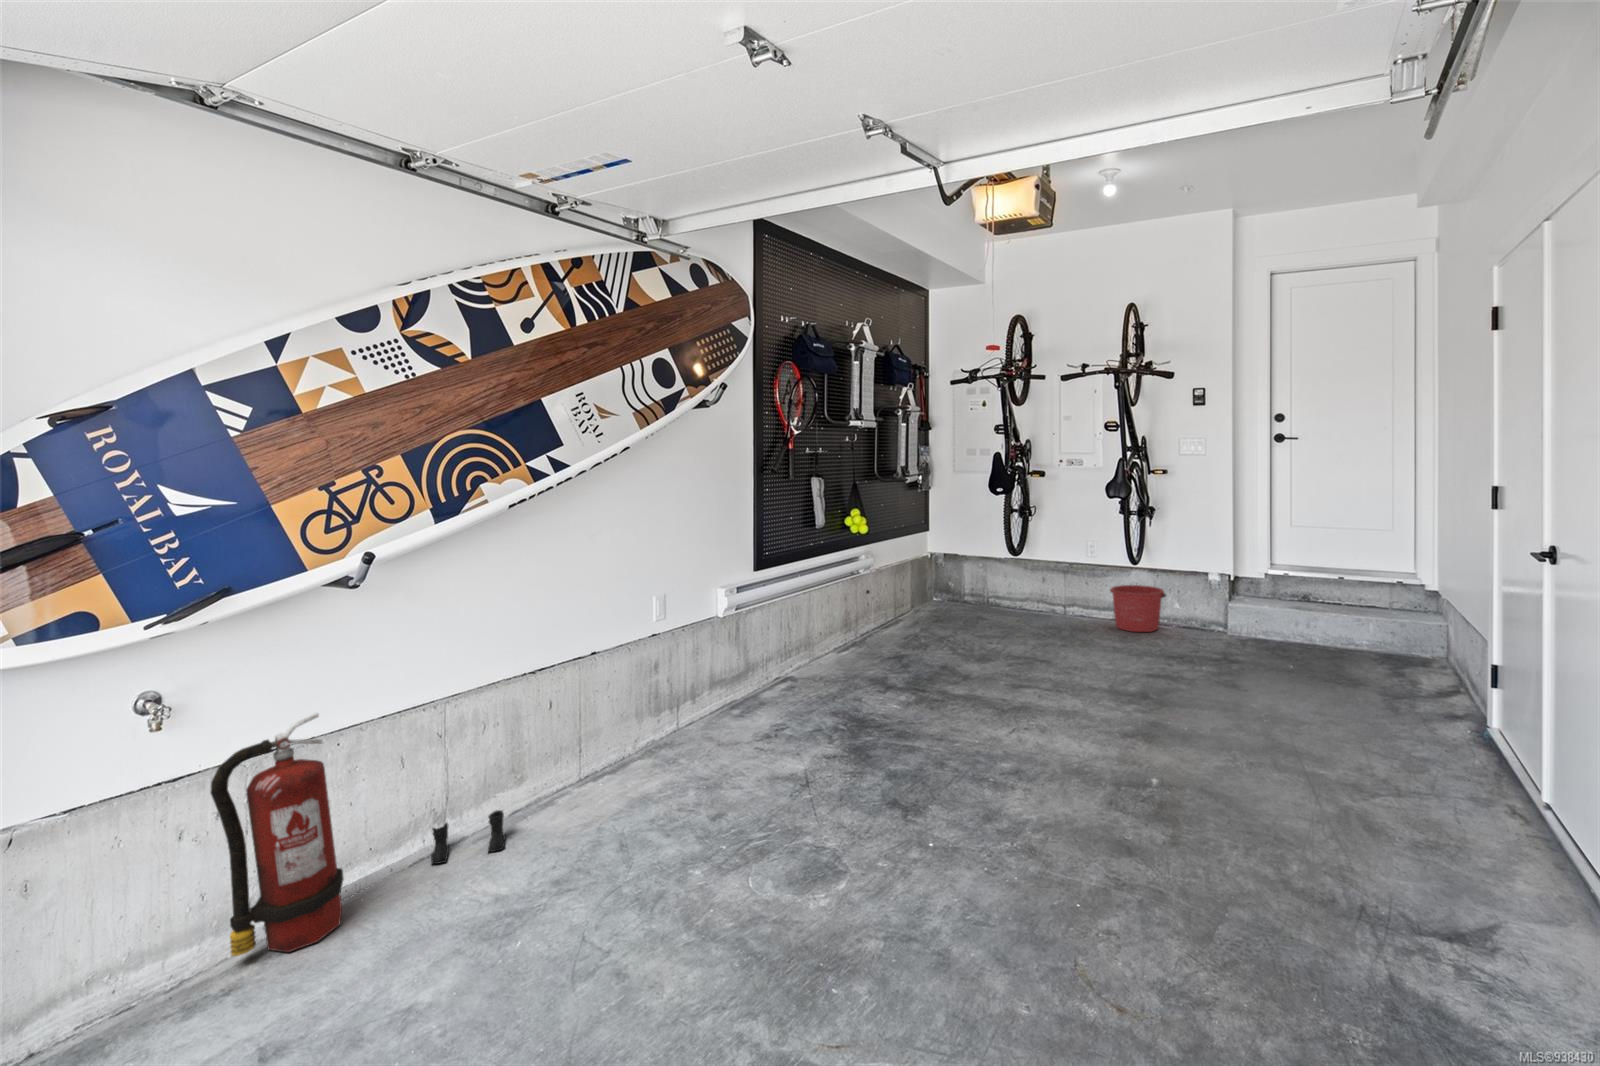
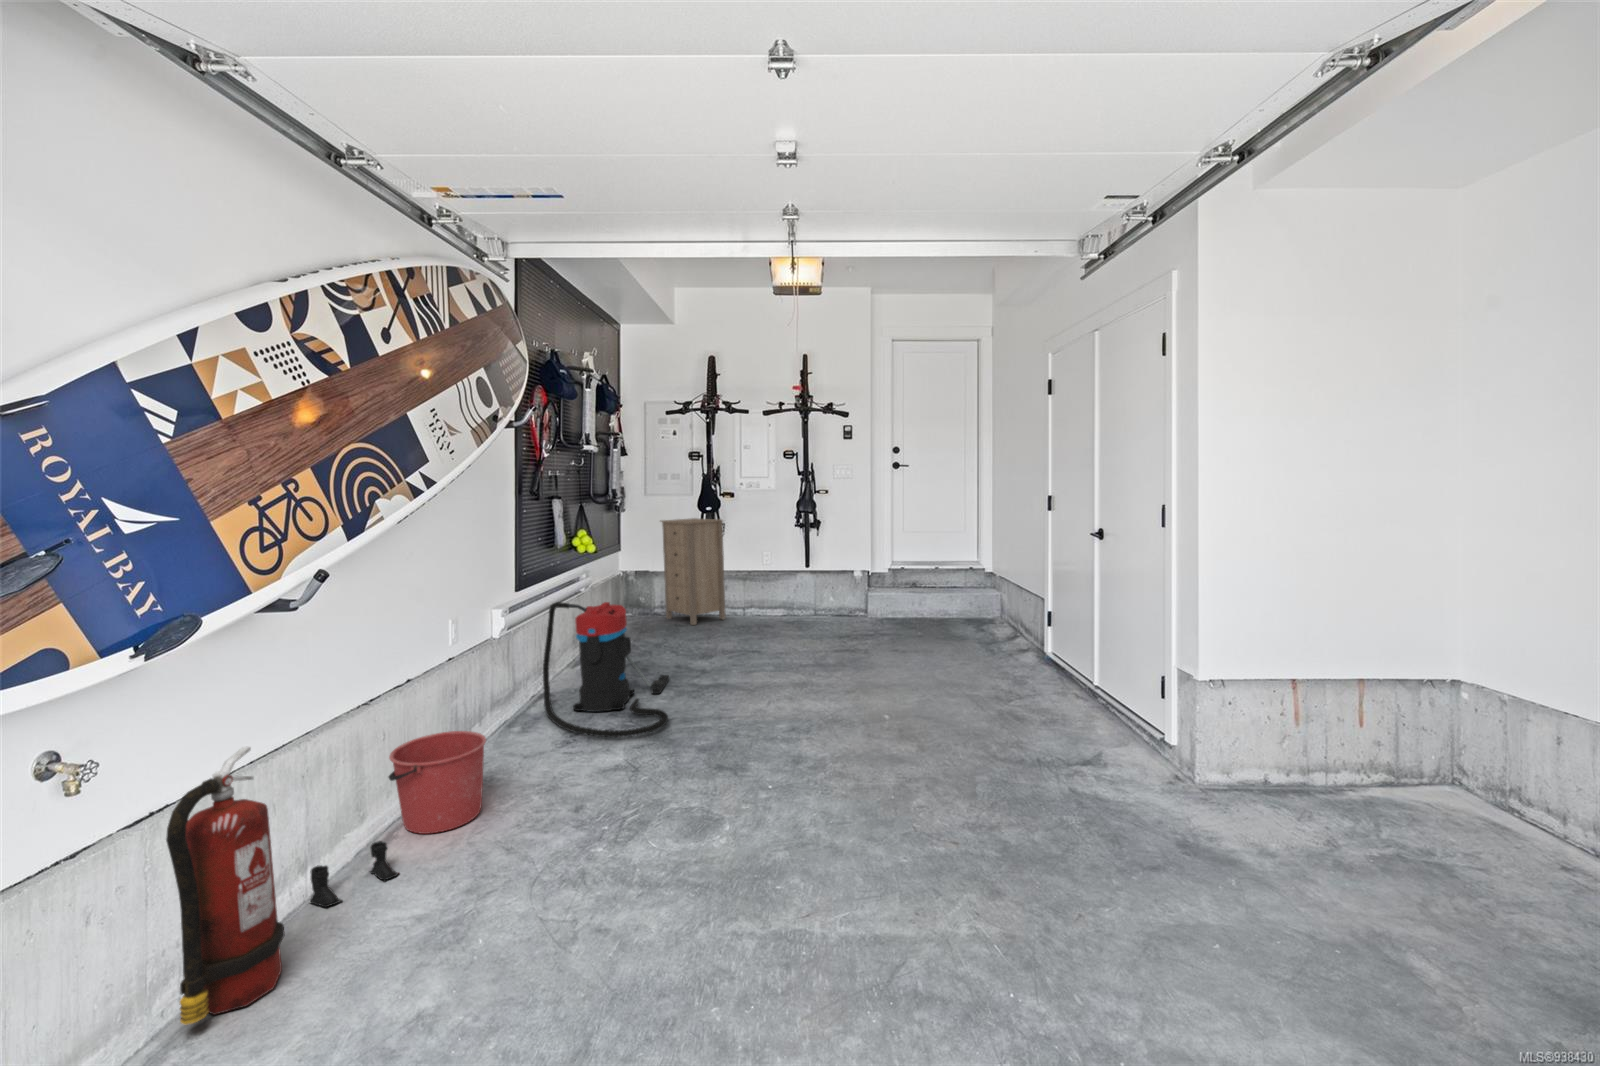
storage cabinet: none [965,501,1034,619] -> present [661,518,726,625]
bucket: present [1110,585,1166,632] -> present [389,731,486,834]
vacuum cleaner: none [763,586,914,747] -> present [543,602,669,737]

